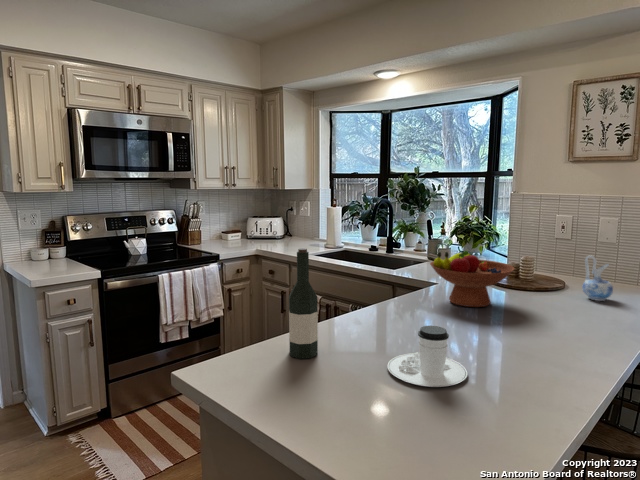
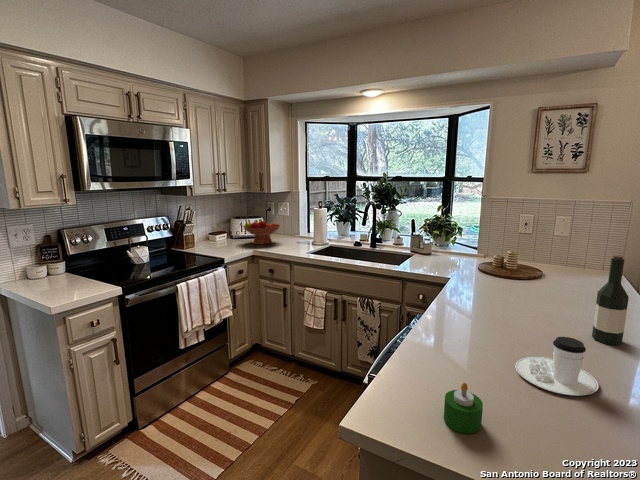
wine bottle: present [289,248,318,359] -> present [592,256,629,345]
fruit bowl: present [430,251,514,307] -> present [243,219,280,245]
ceramic pitcher: present [582,256,613,301] -> none [565,249,590,285]
candle: none [259,348,295,398] -> present [444,383,483,434]

